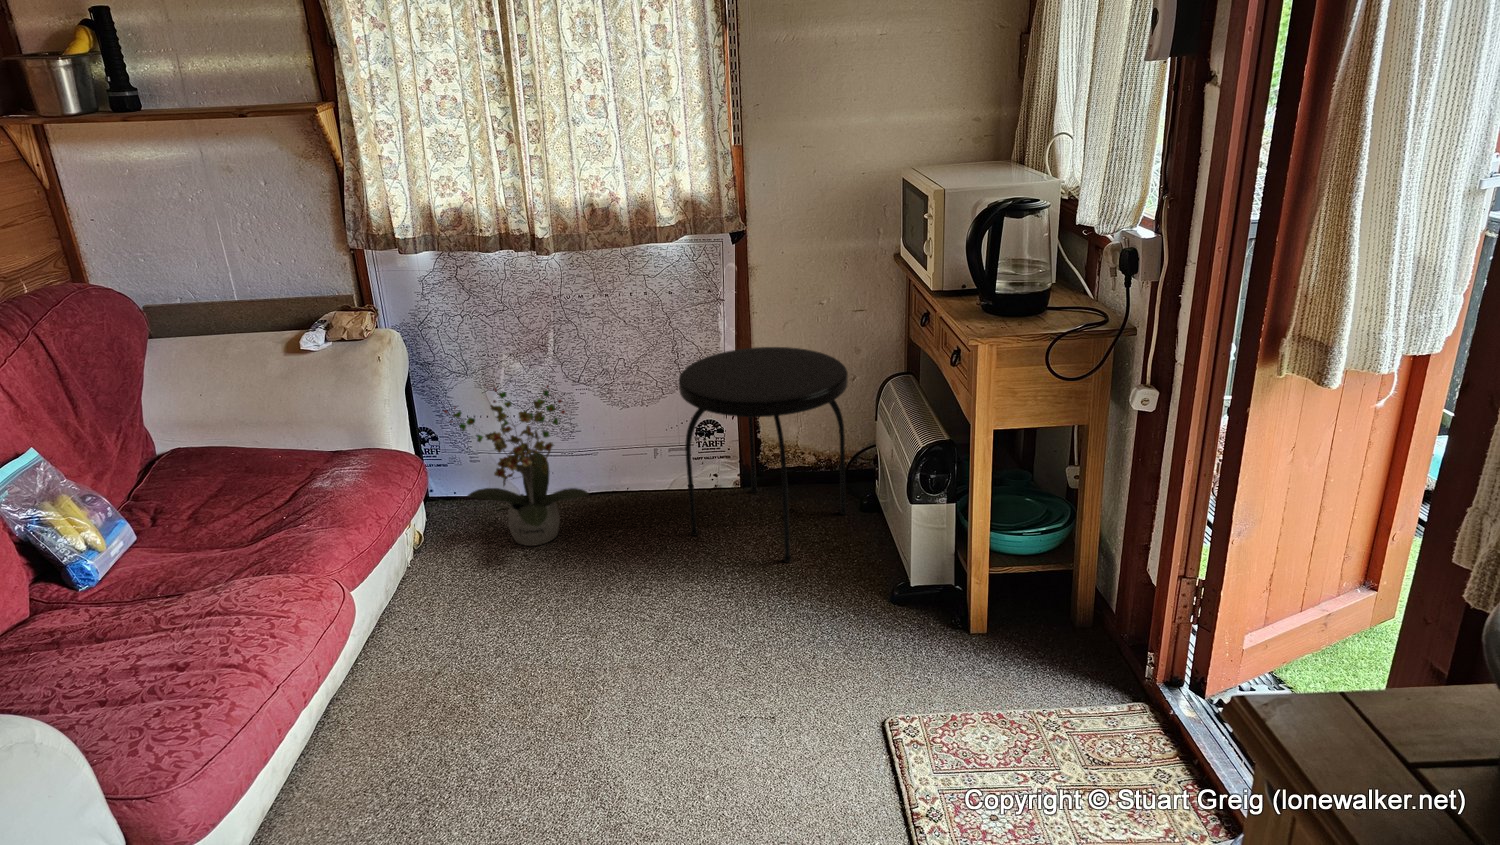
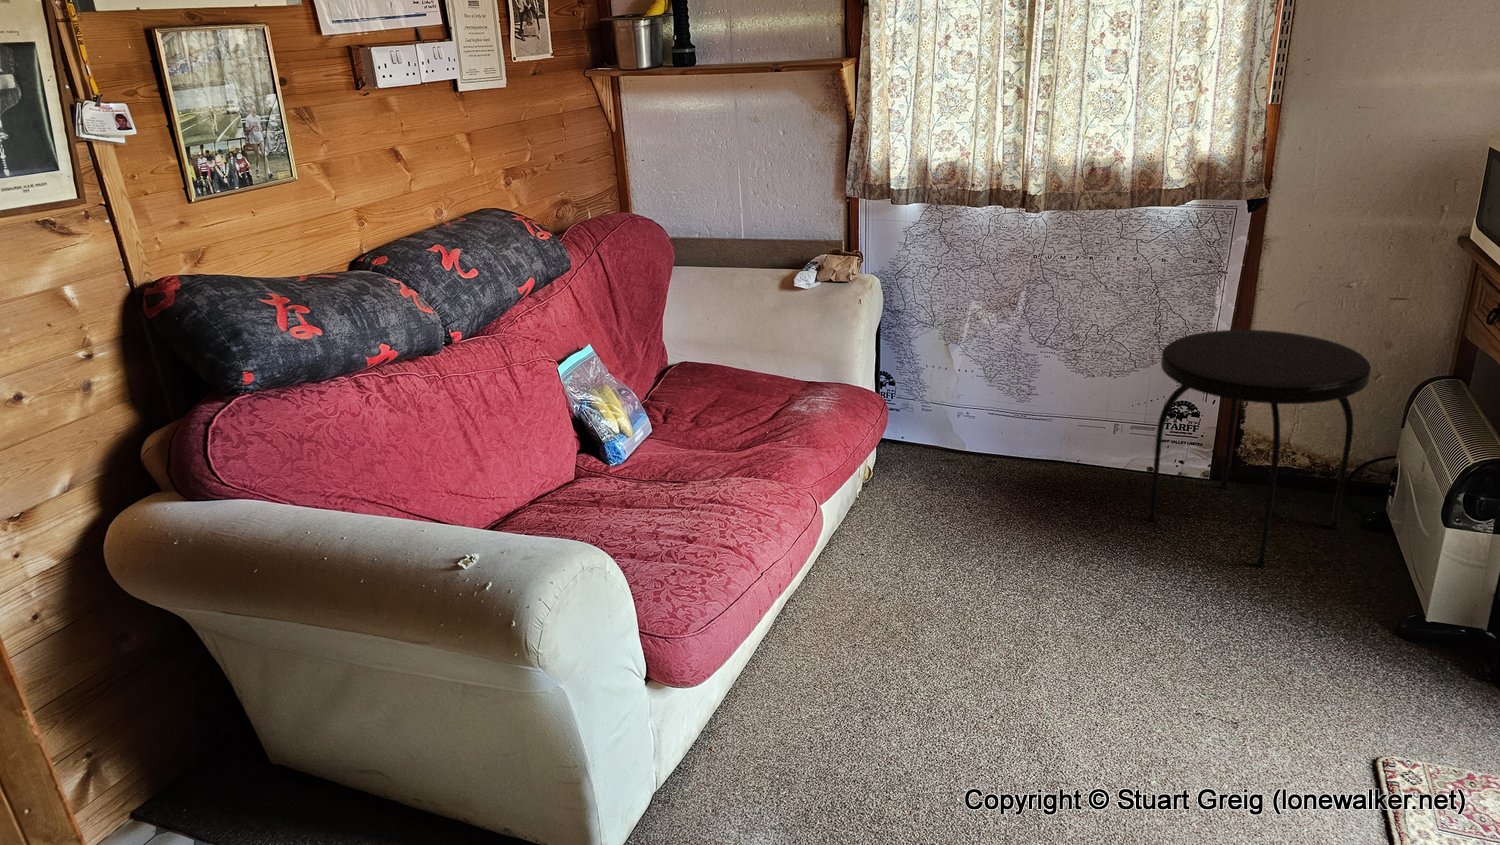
potted plant: present [444,385,589,546] -> none [913,342,1044,502]

